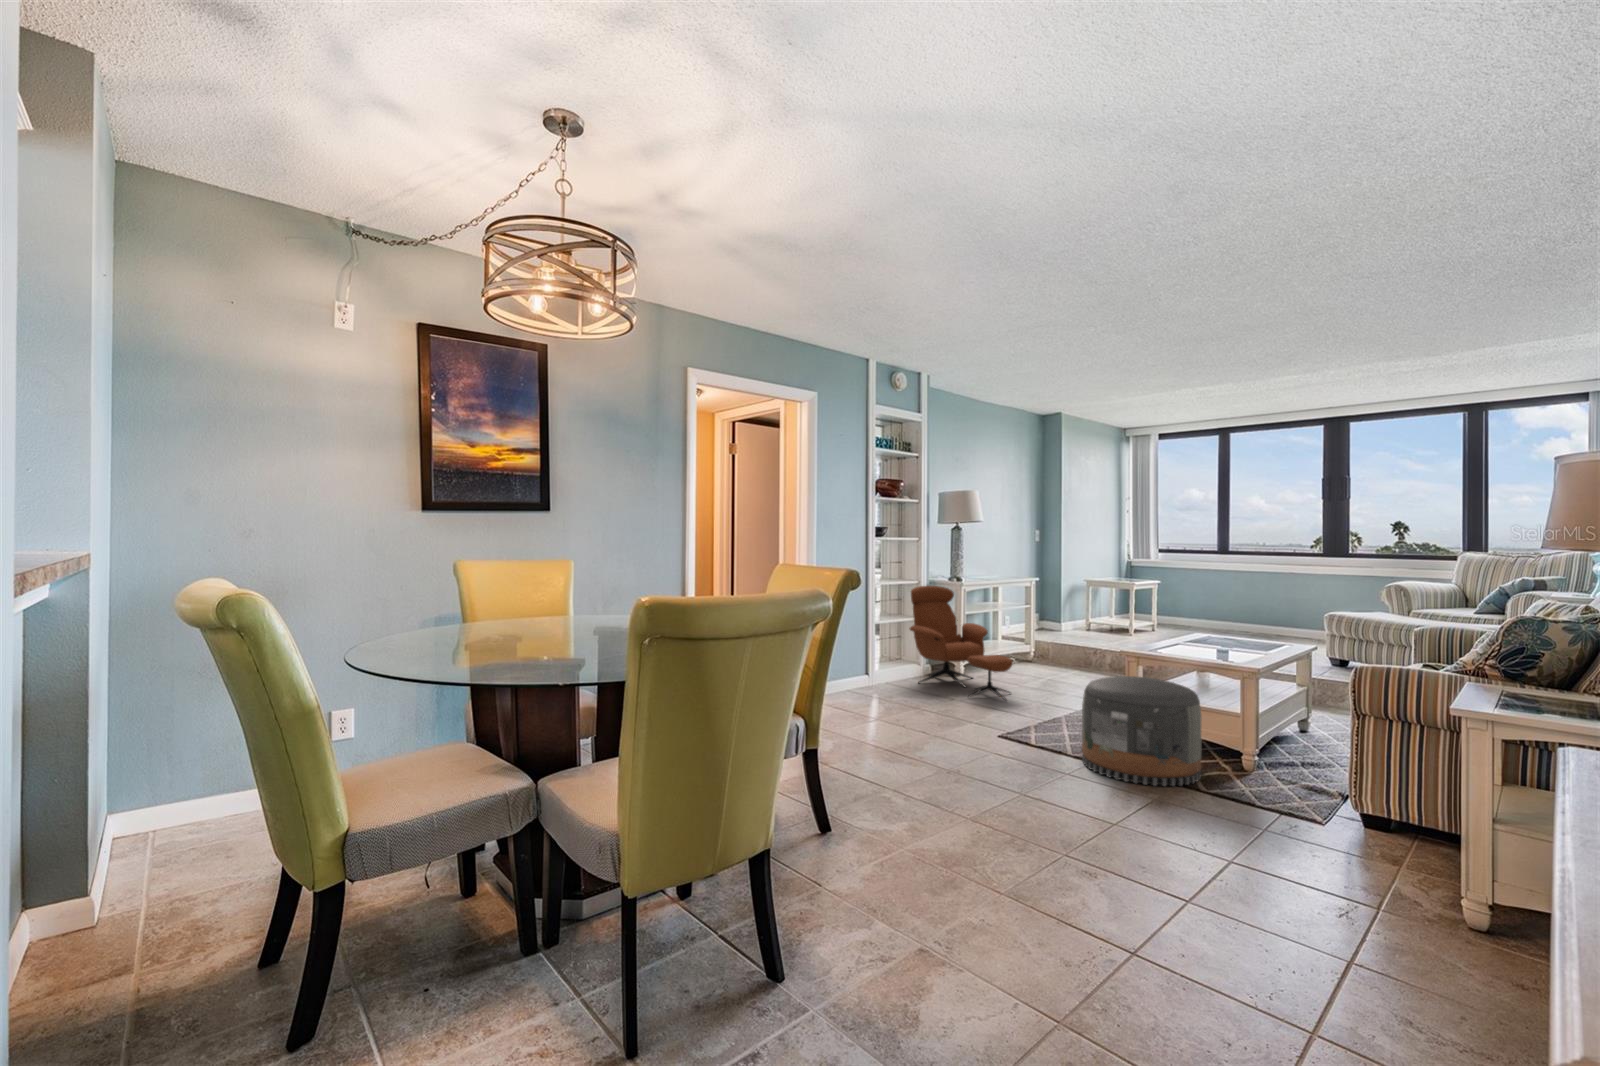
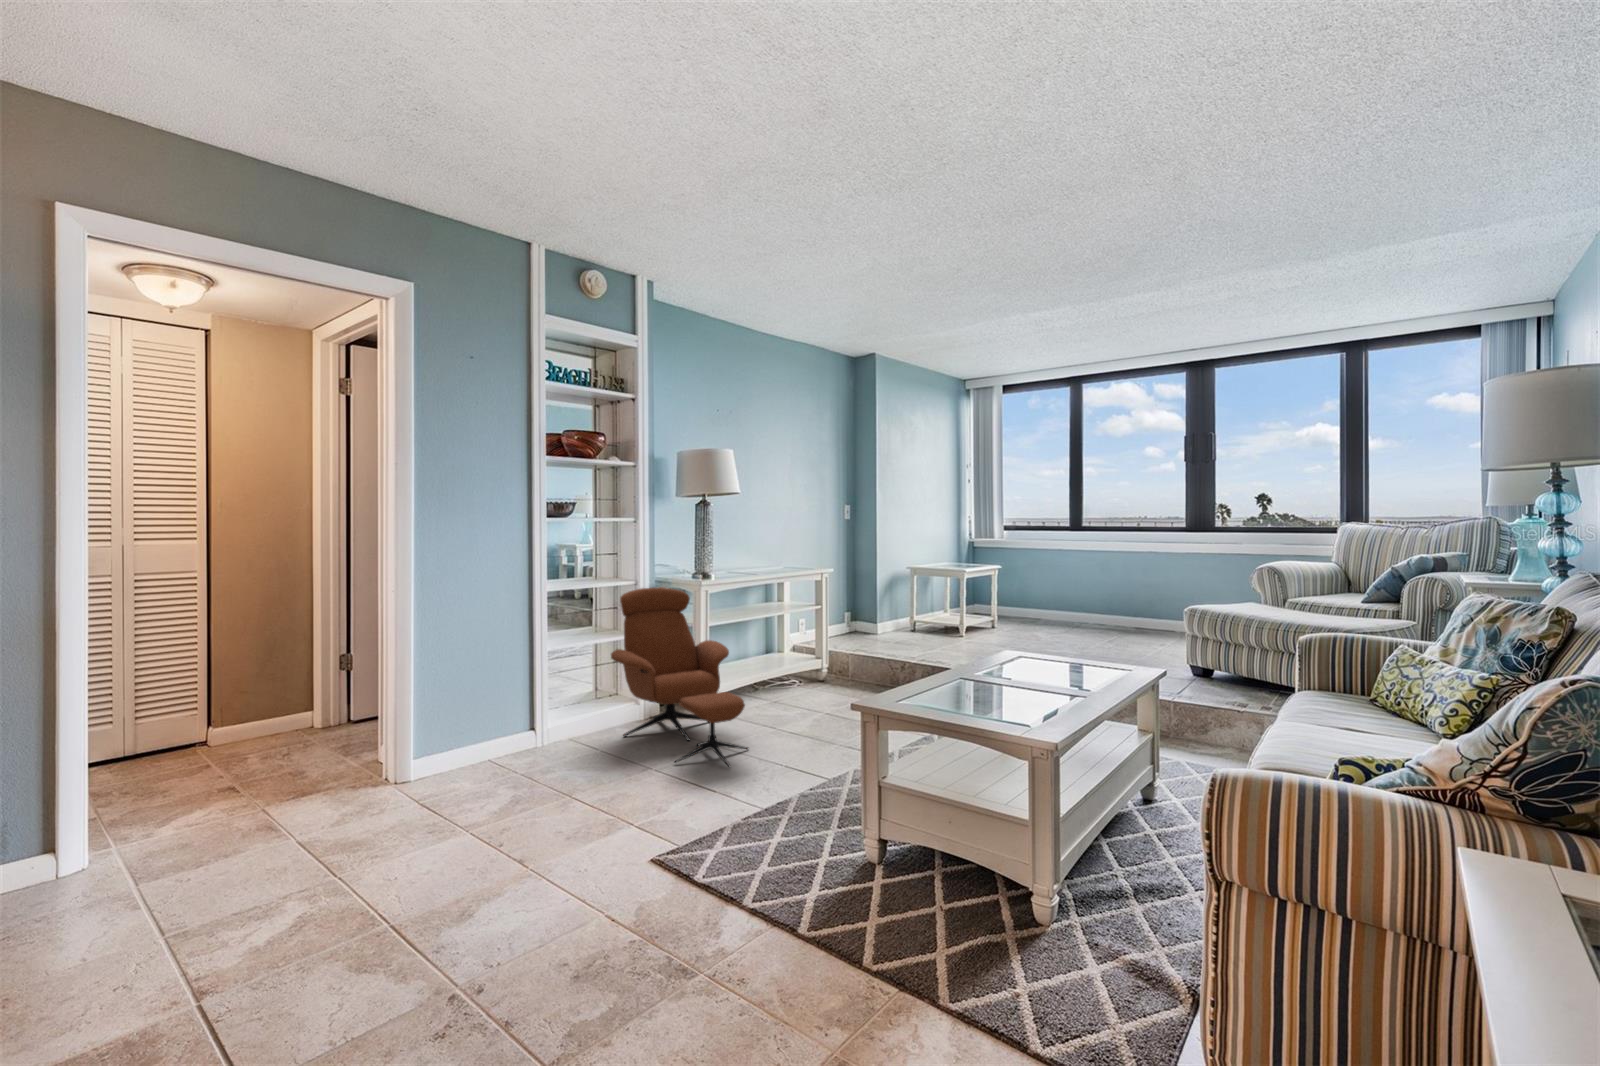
pouf: present [1082,676,1202,786] -> none [758,756,958,992]

